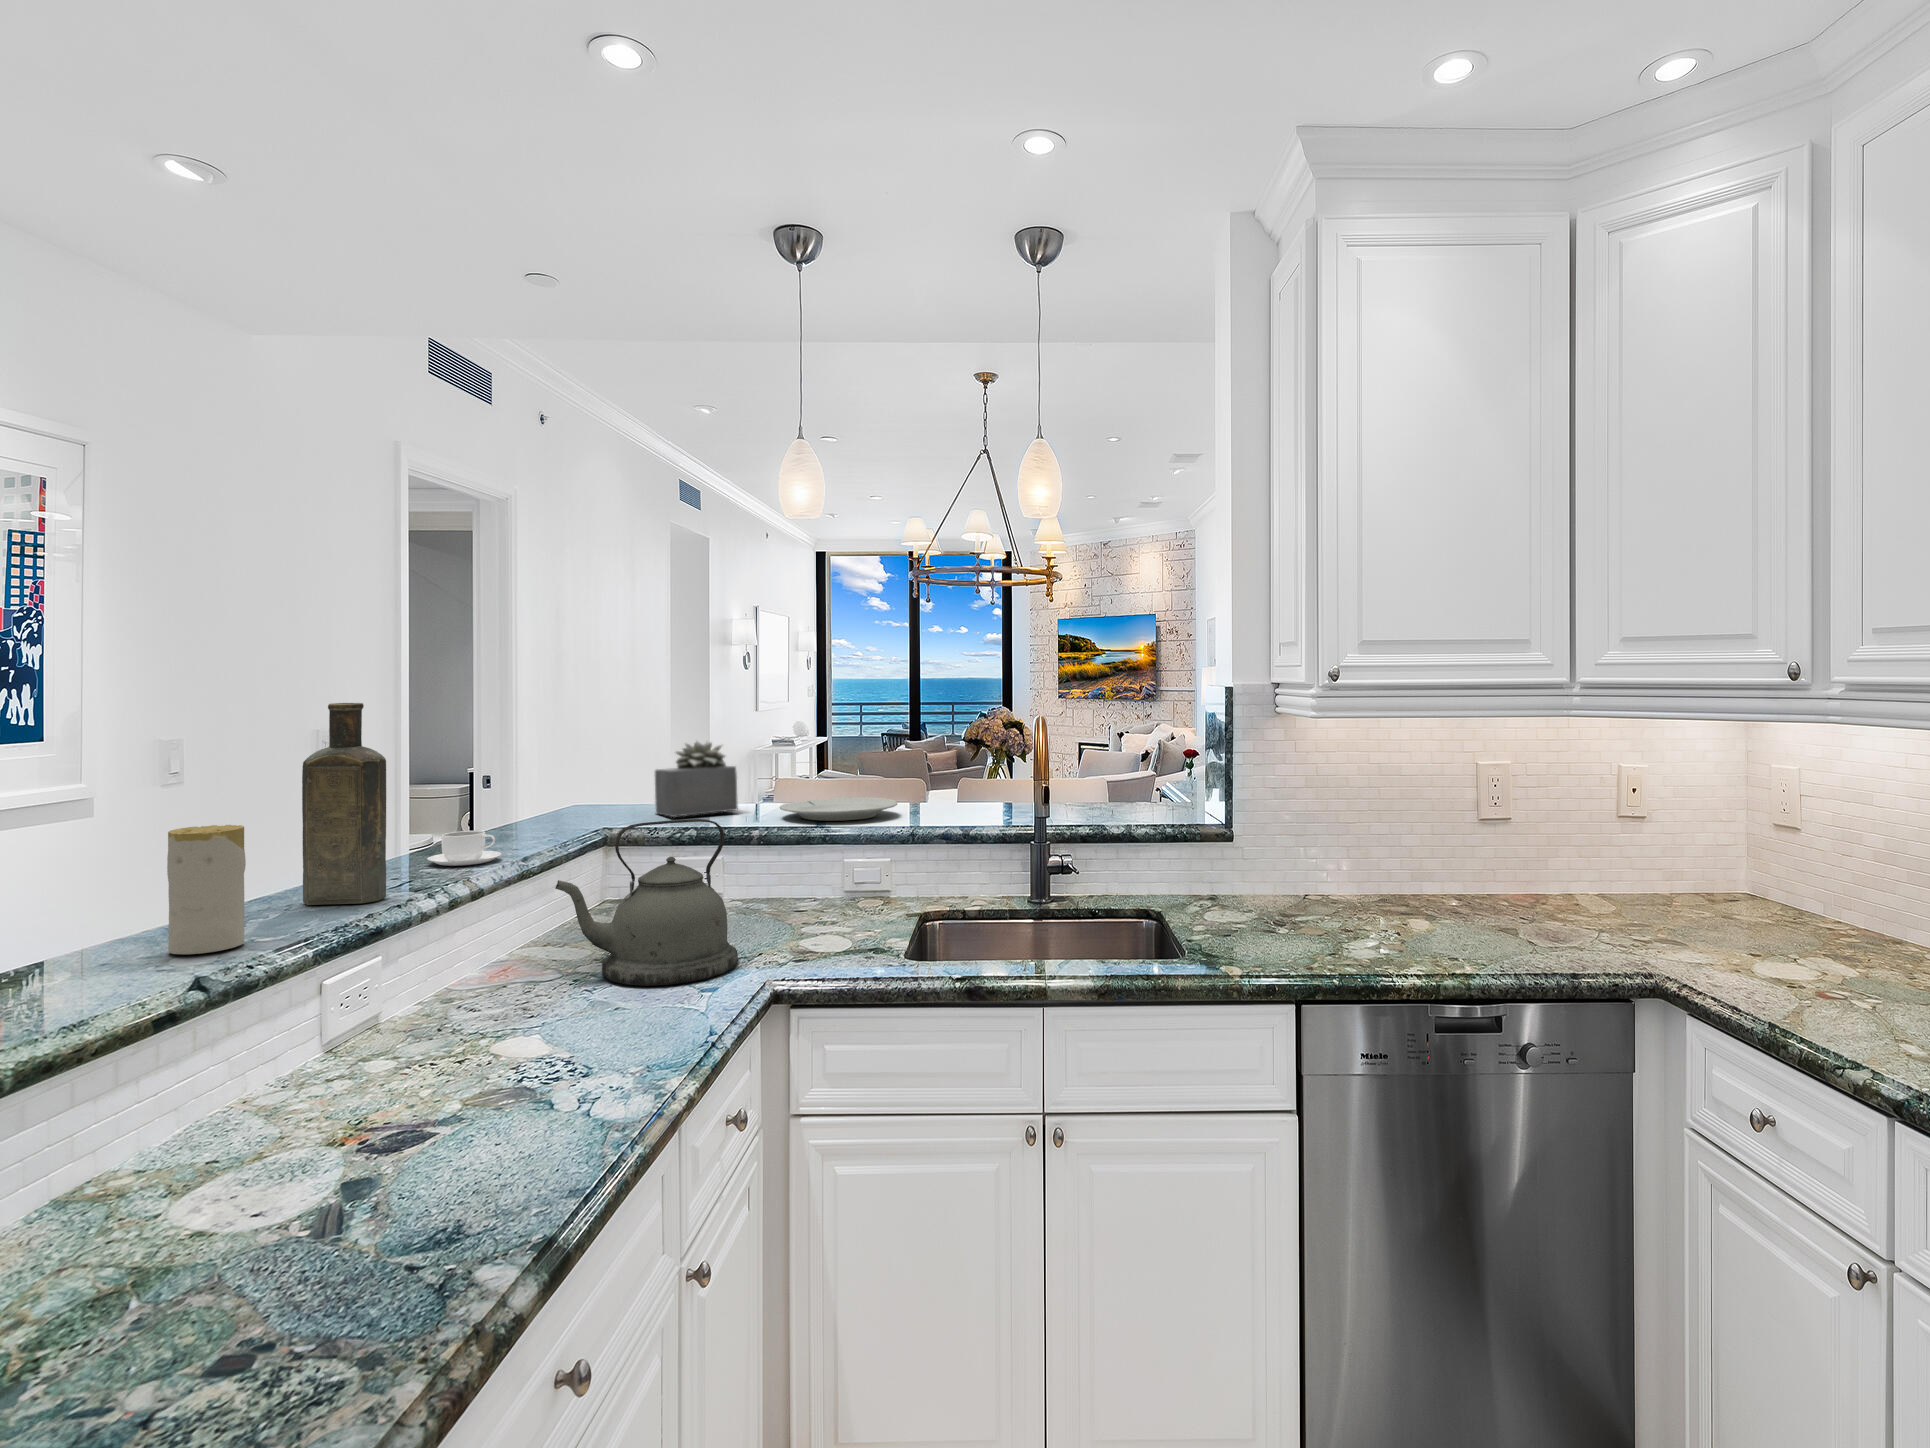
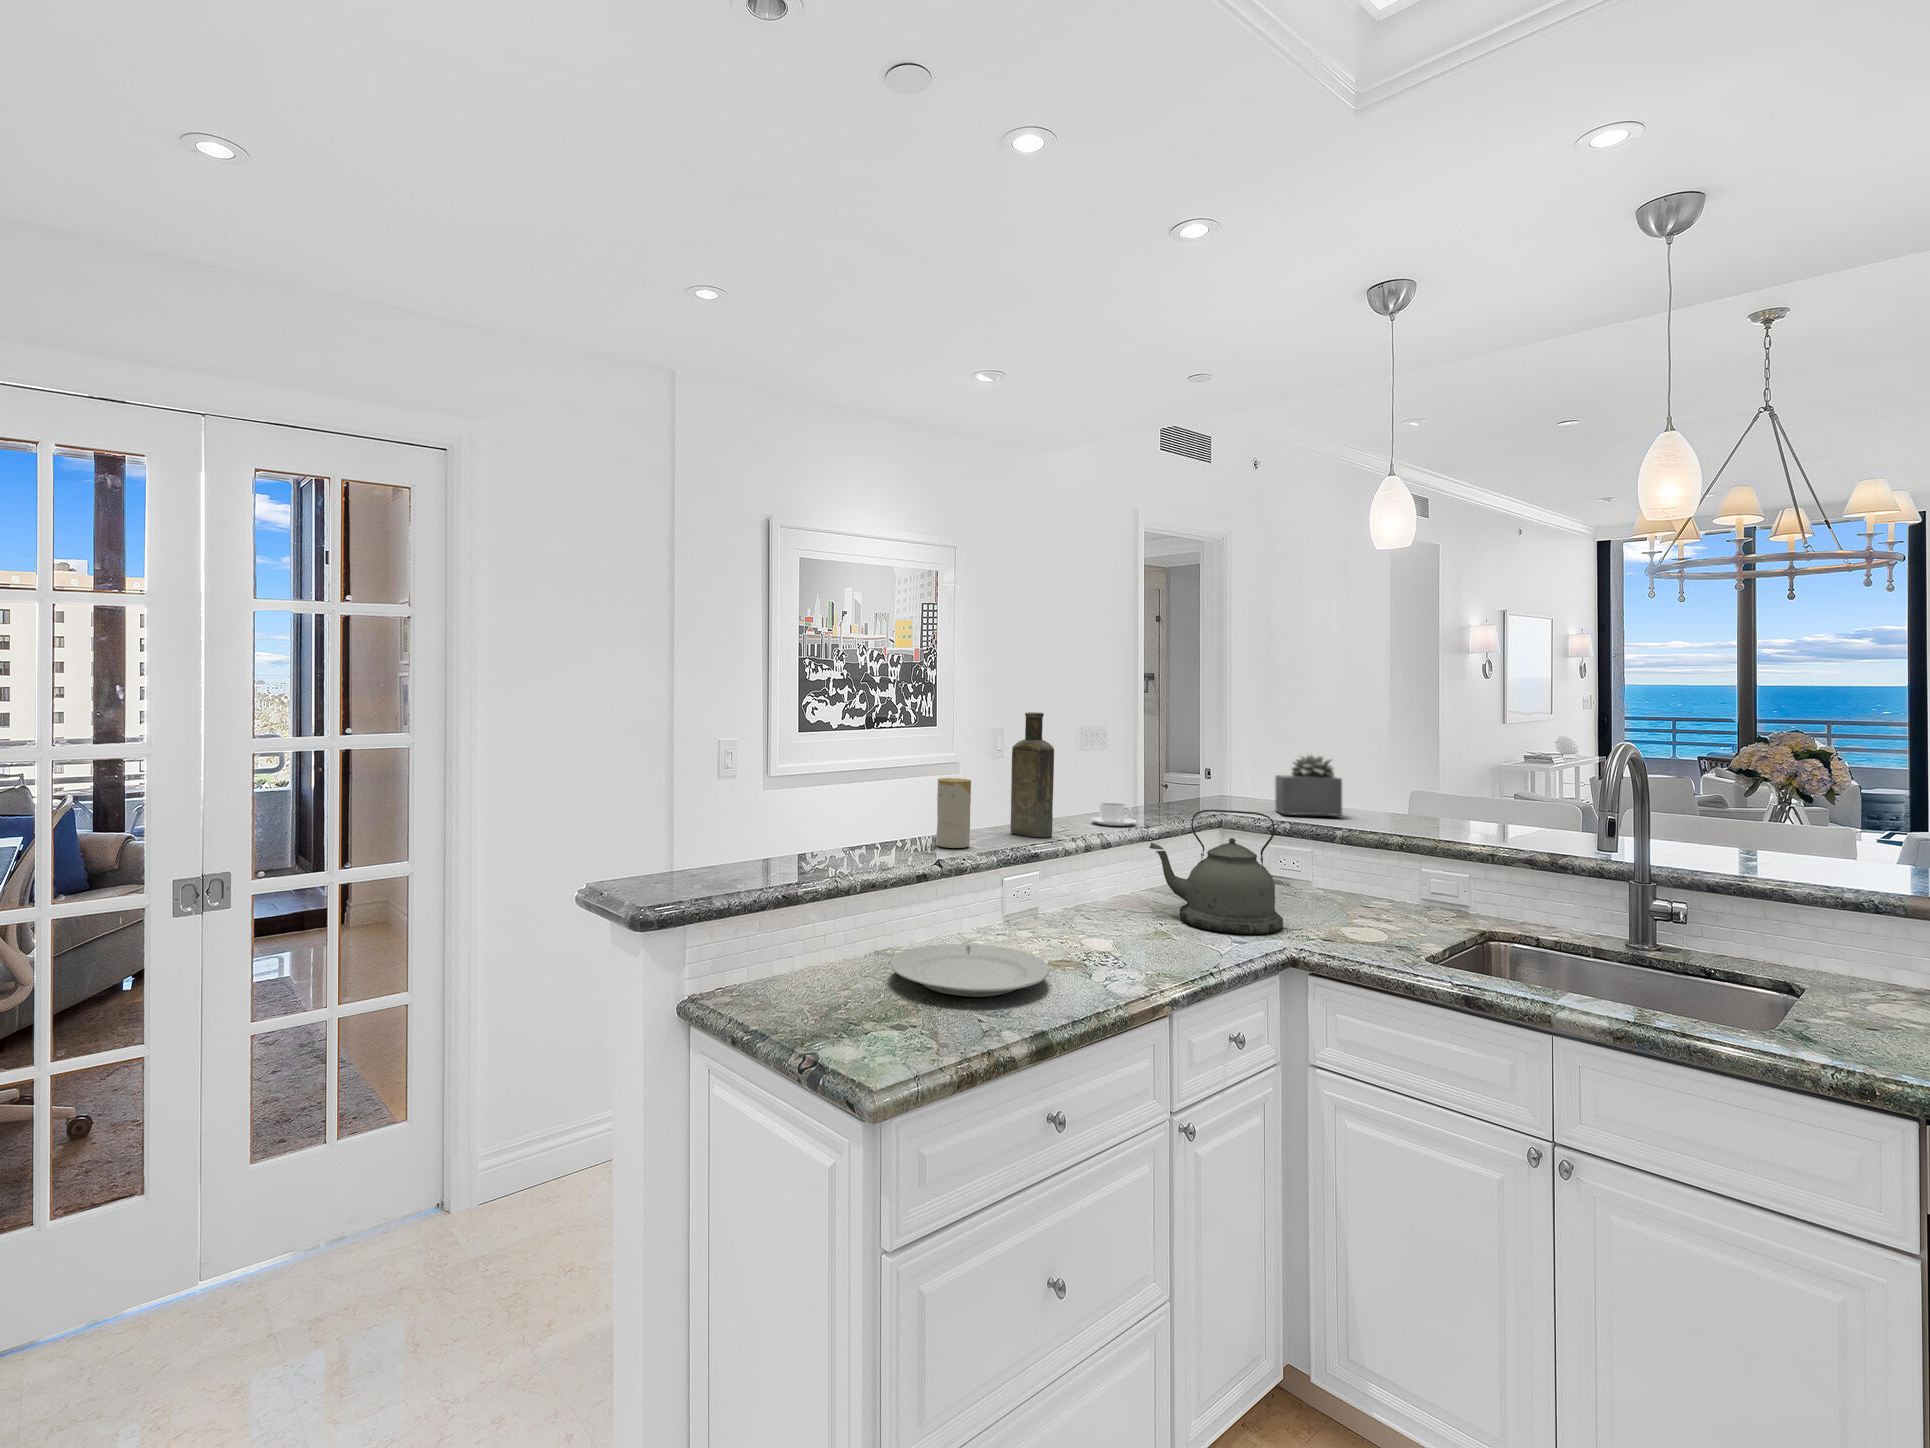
plate: present [780,797,897,821] -> present [890,944,1050,997]

